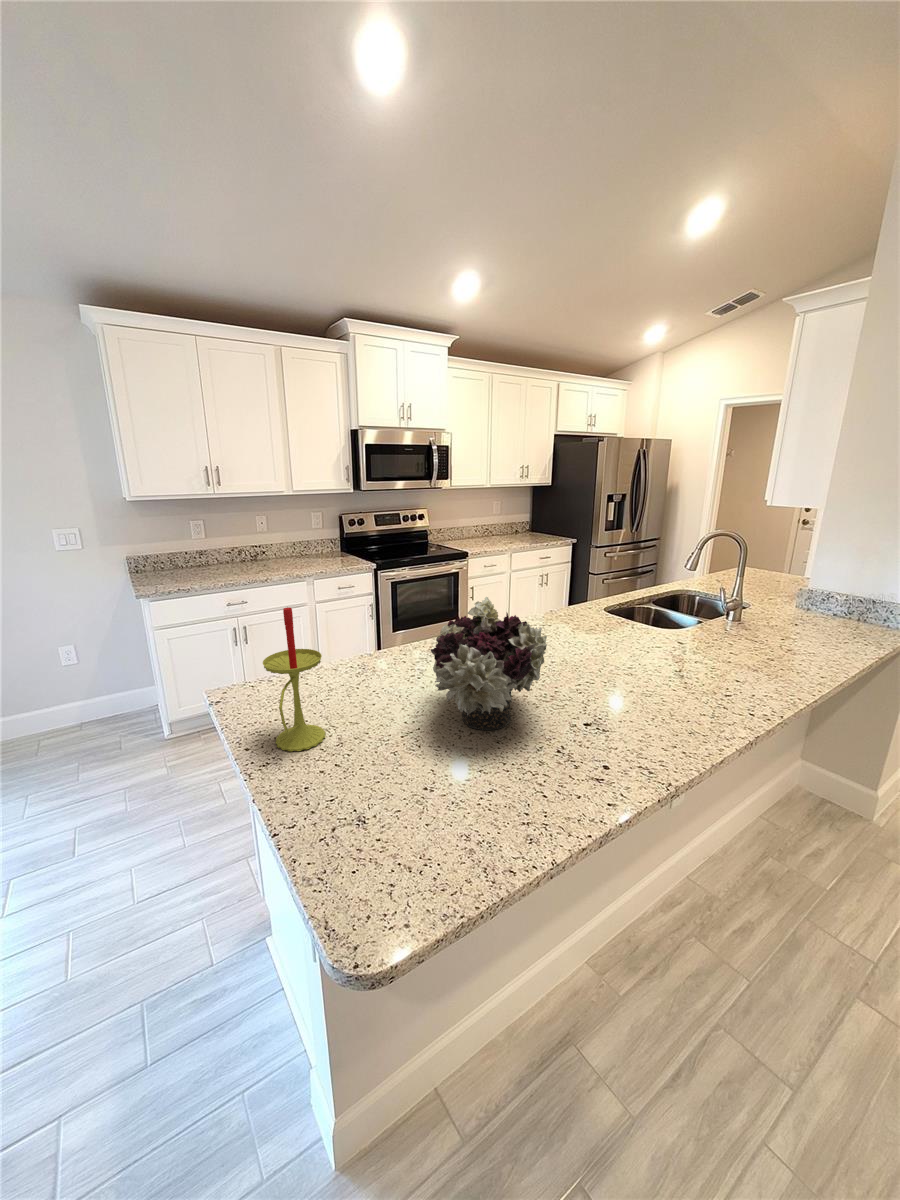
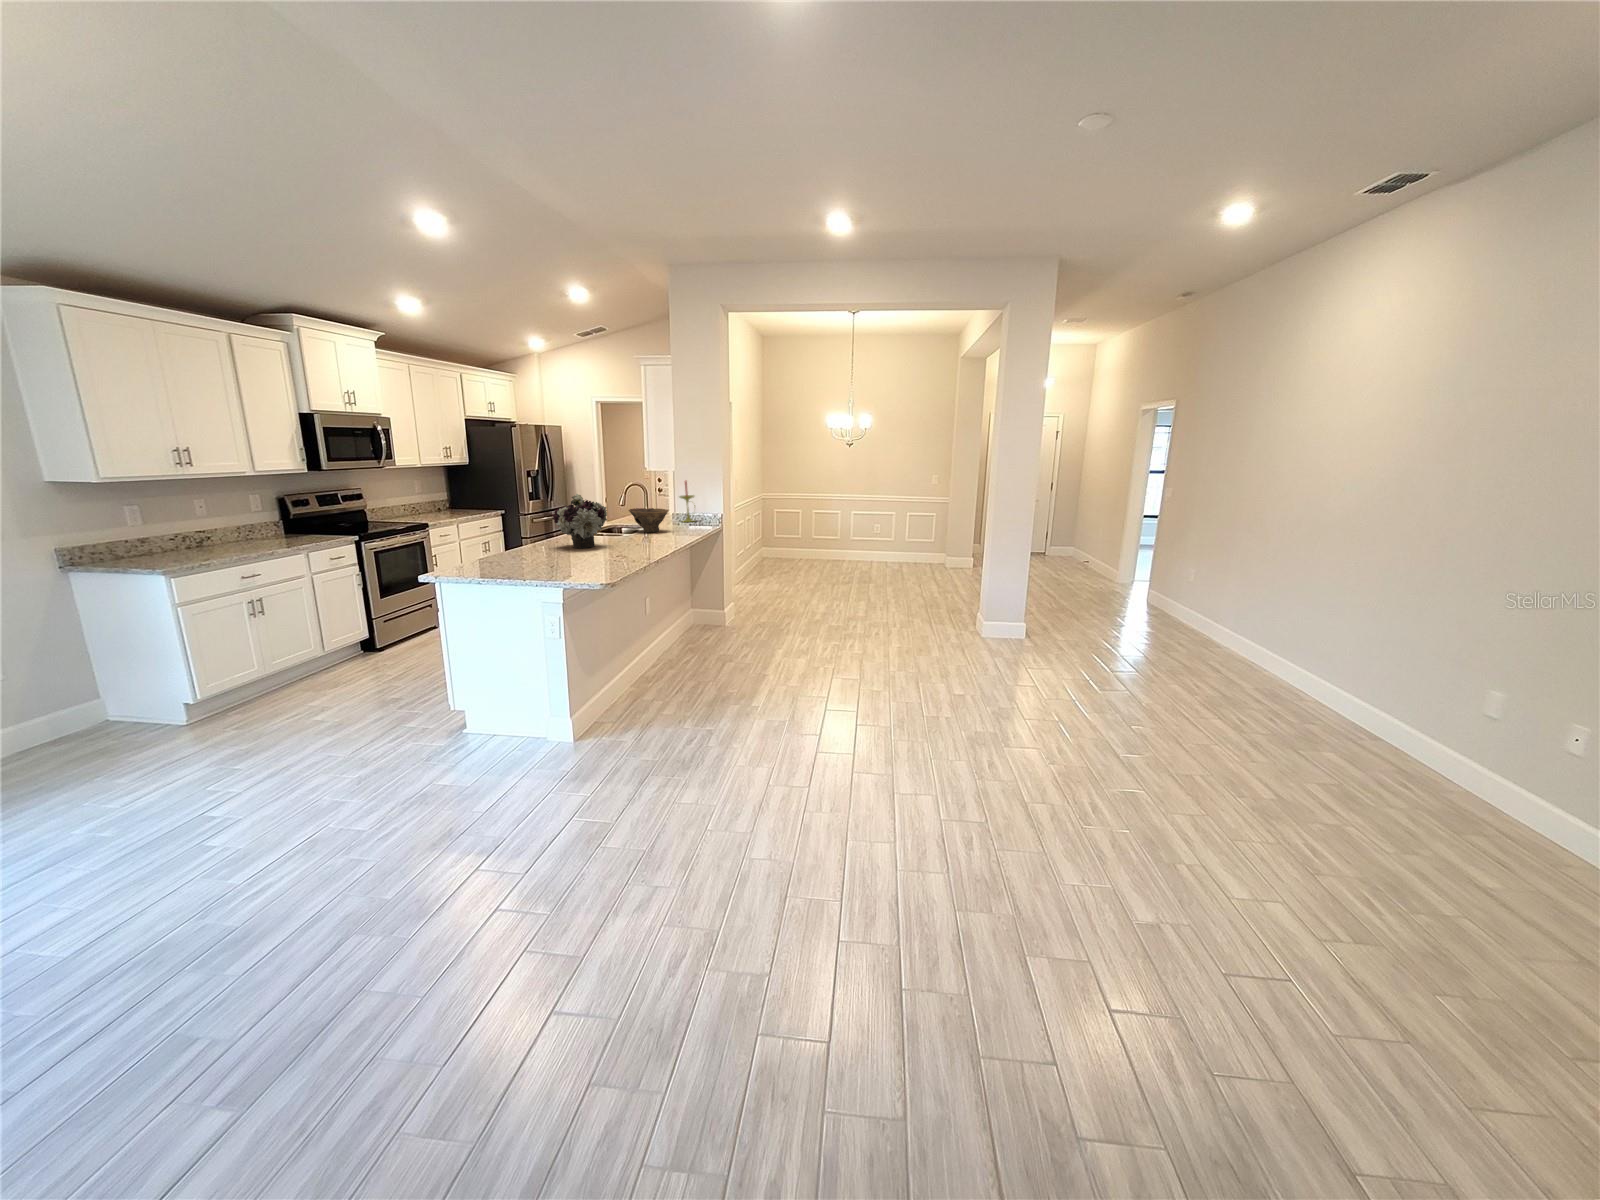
candle: present [263,607,325,751] -> present [680,481,695,522]
bowl: none [665,609,759,679] -> present [629,508,668,532]

